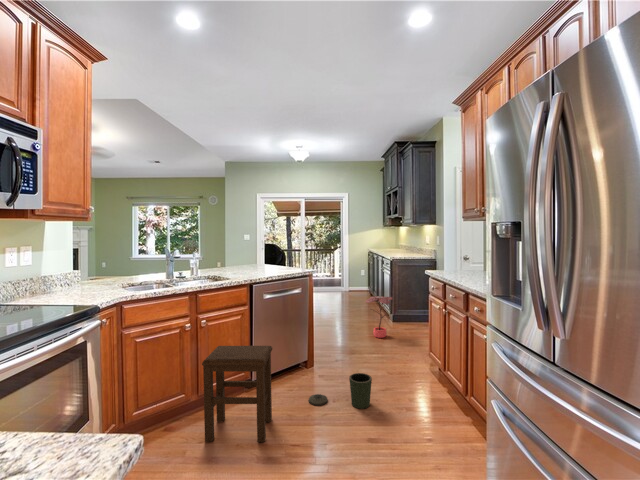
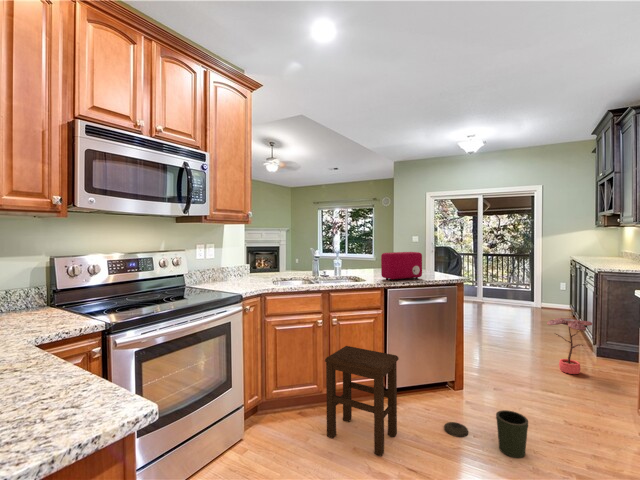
toaster: none [243,249,280,277] -> present [381,252,422,281]

